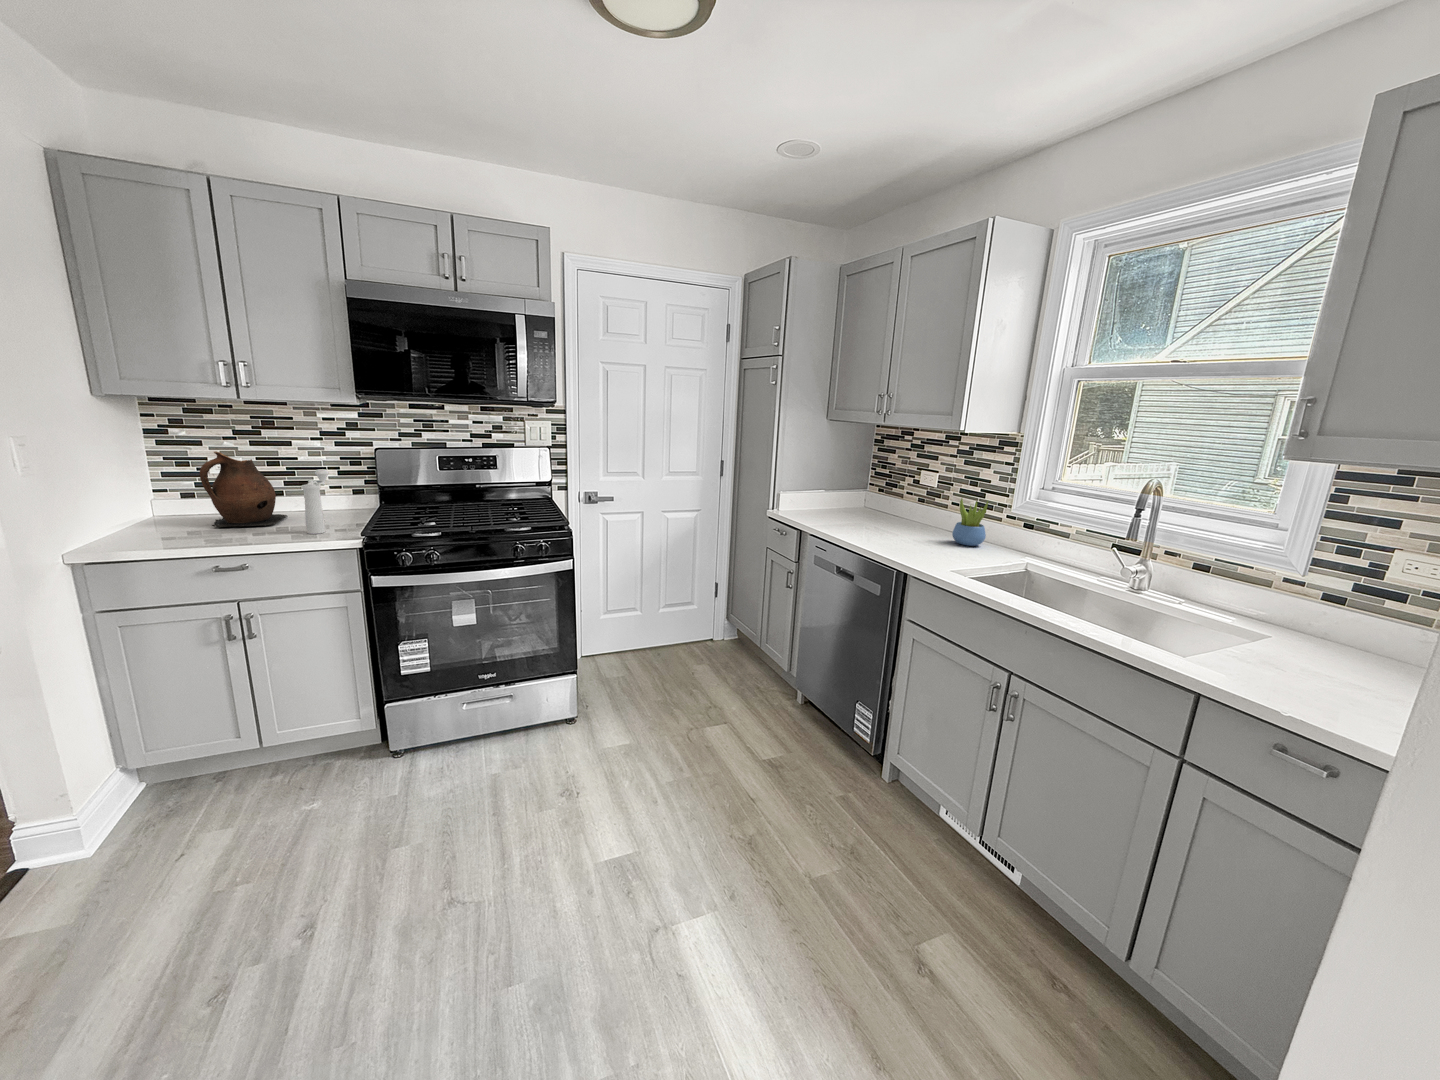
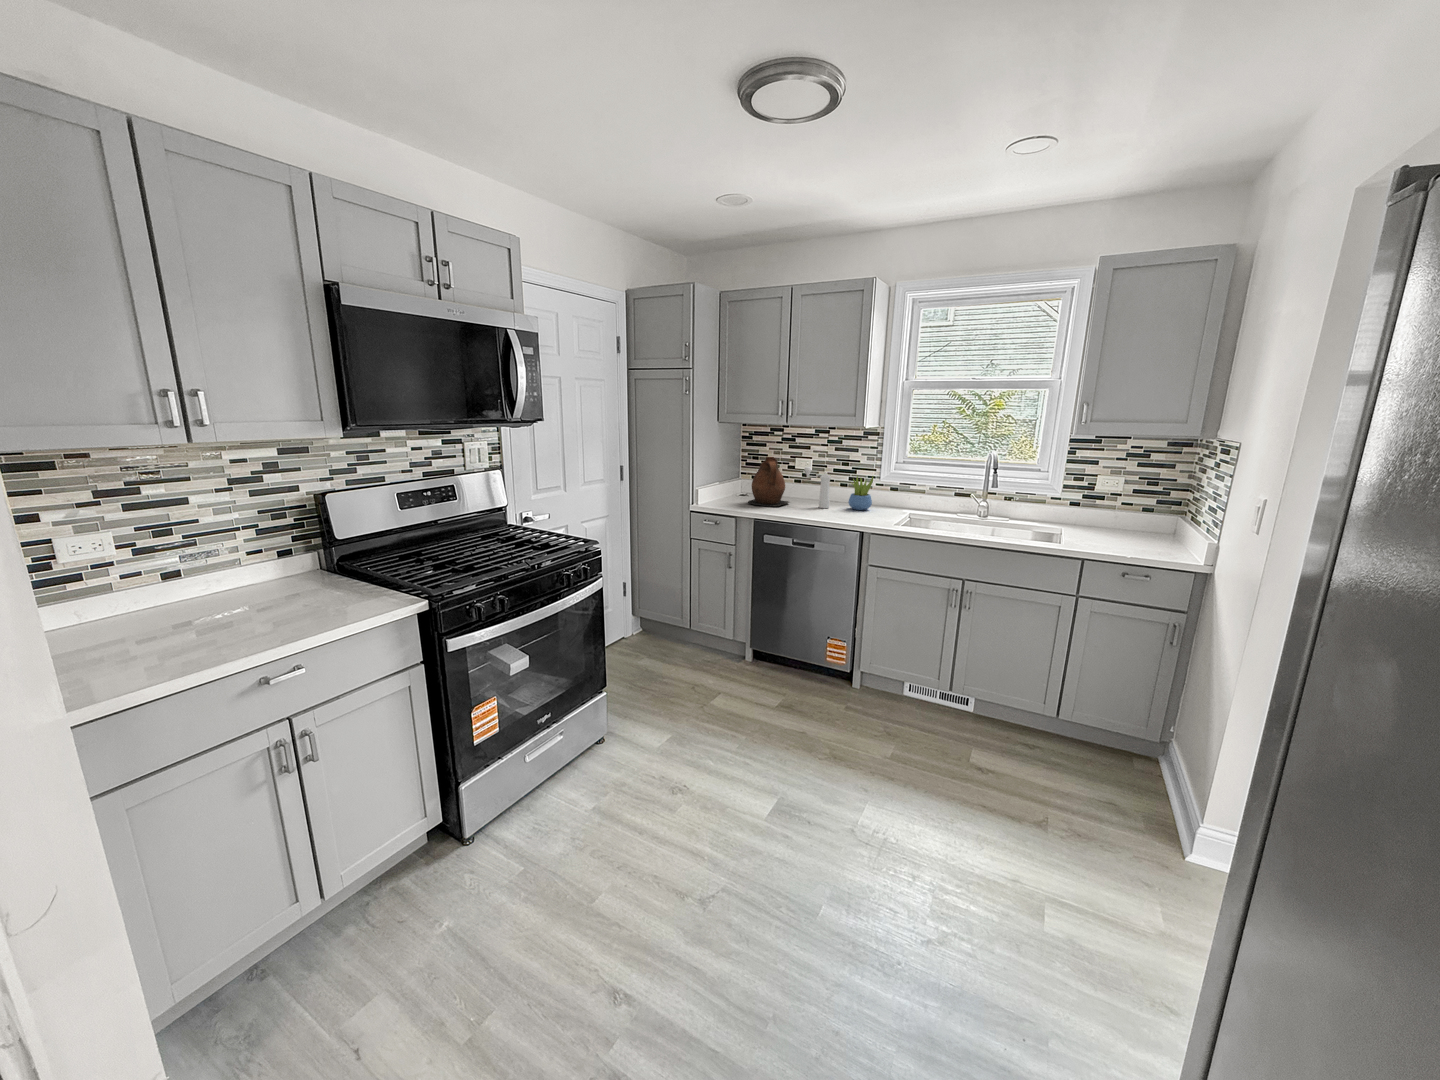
ceramic pitcher: present [200,451,287,527] -> present [748,457,789,506]
pepper mill: present [301,469,329,534] -> present [804,467,831,508]

